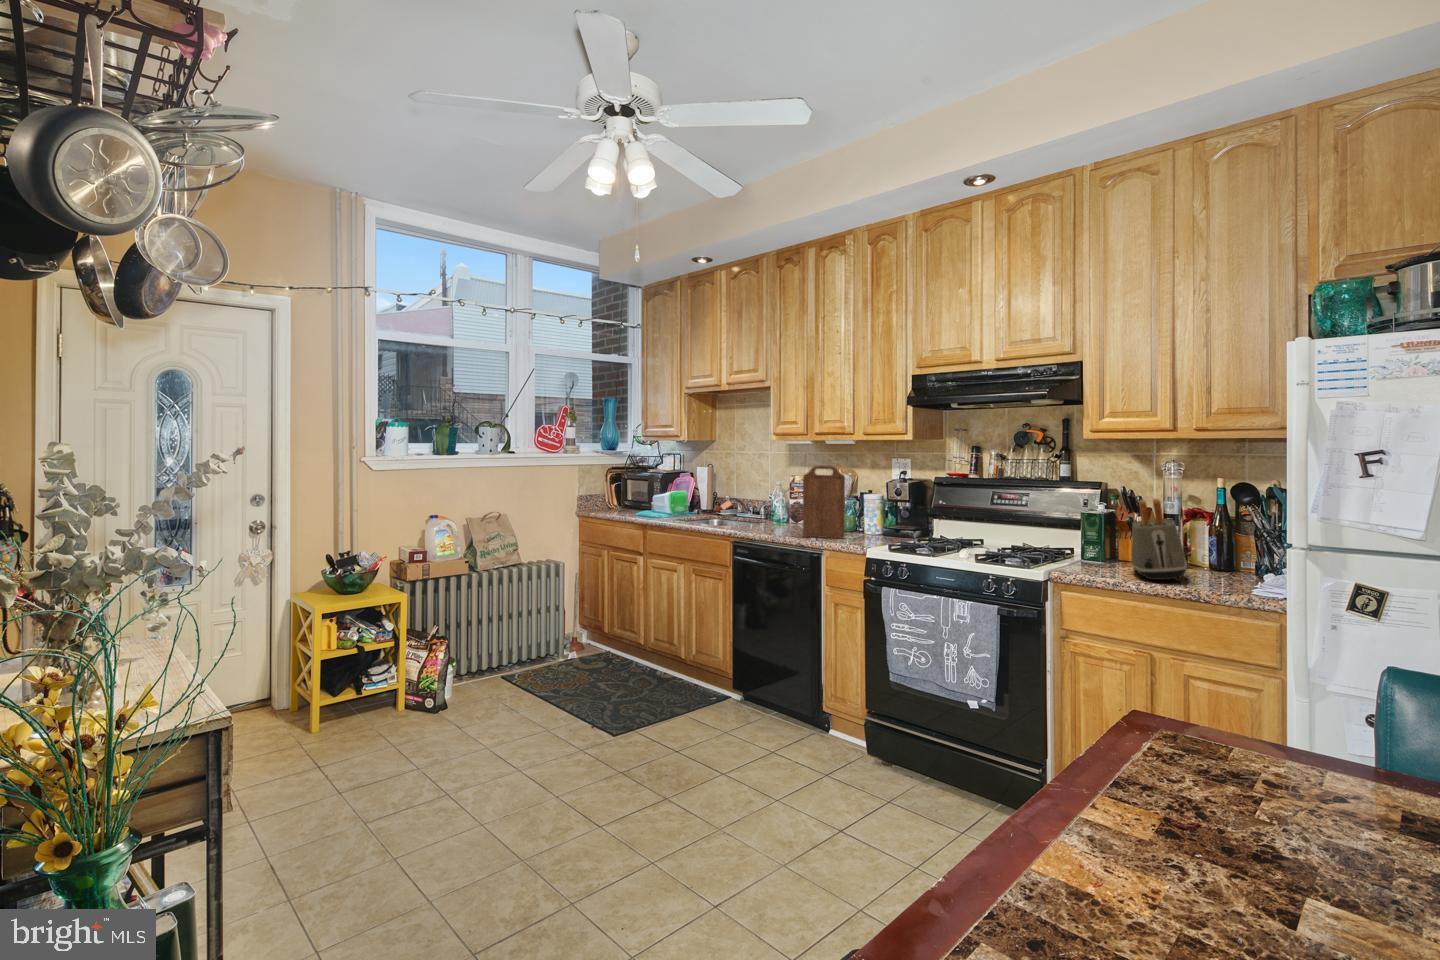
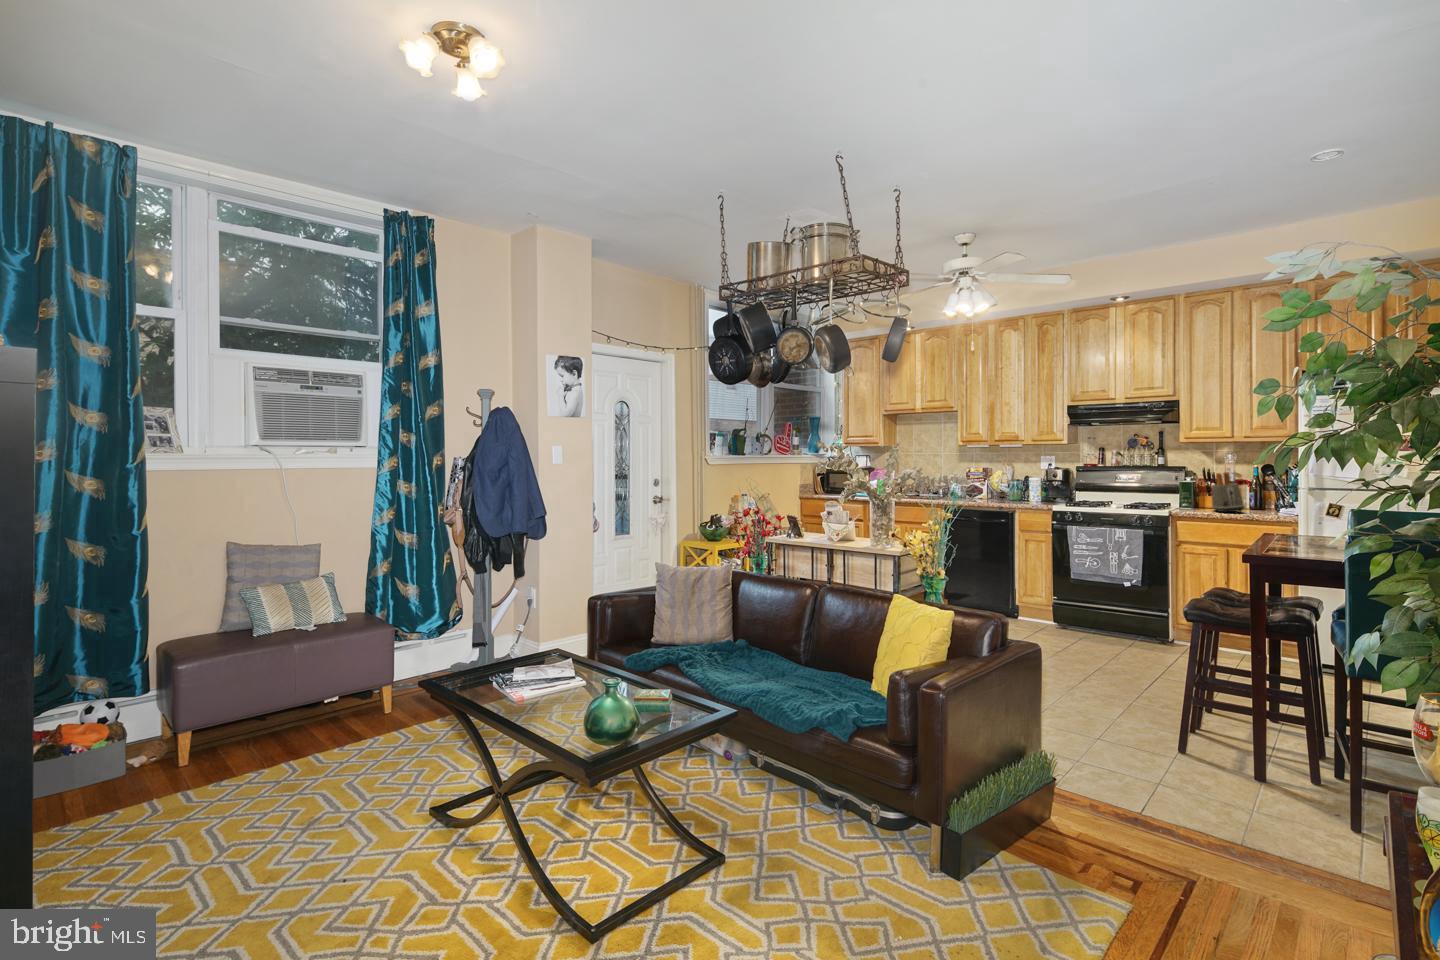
cutting board: present [803,465,845,538] -> none [1000,459,1028,502]

